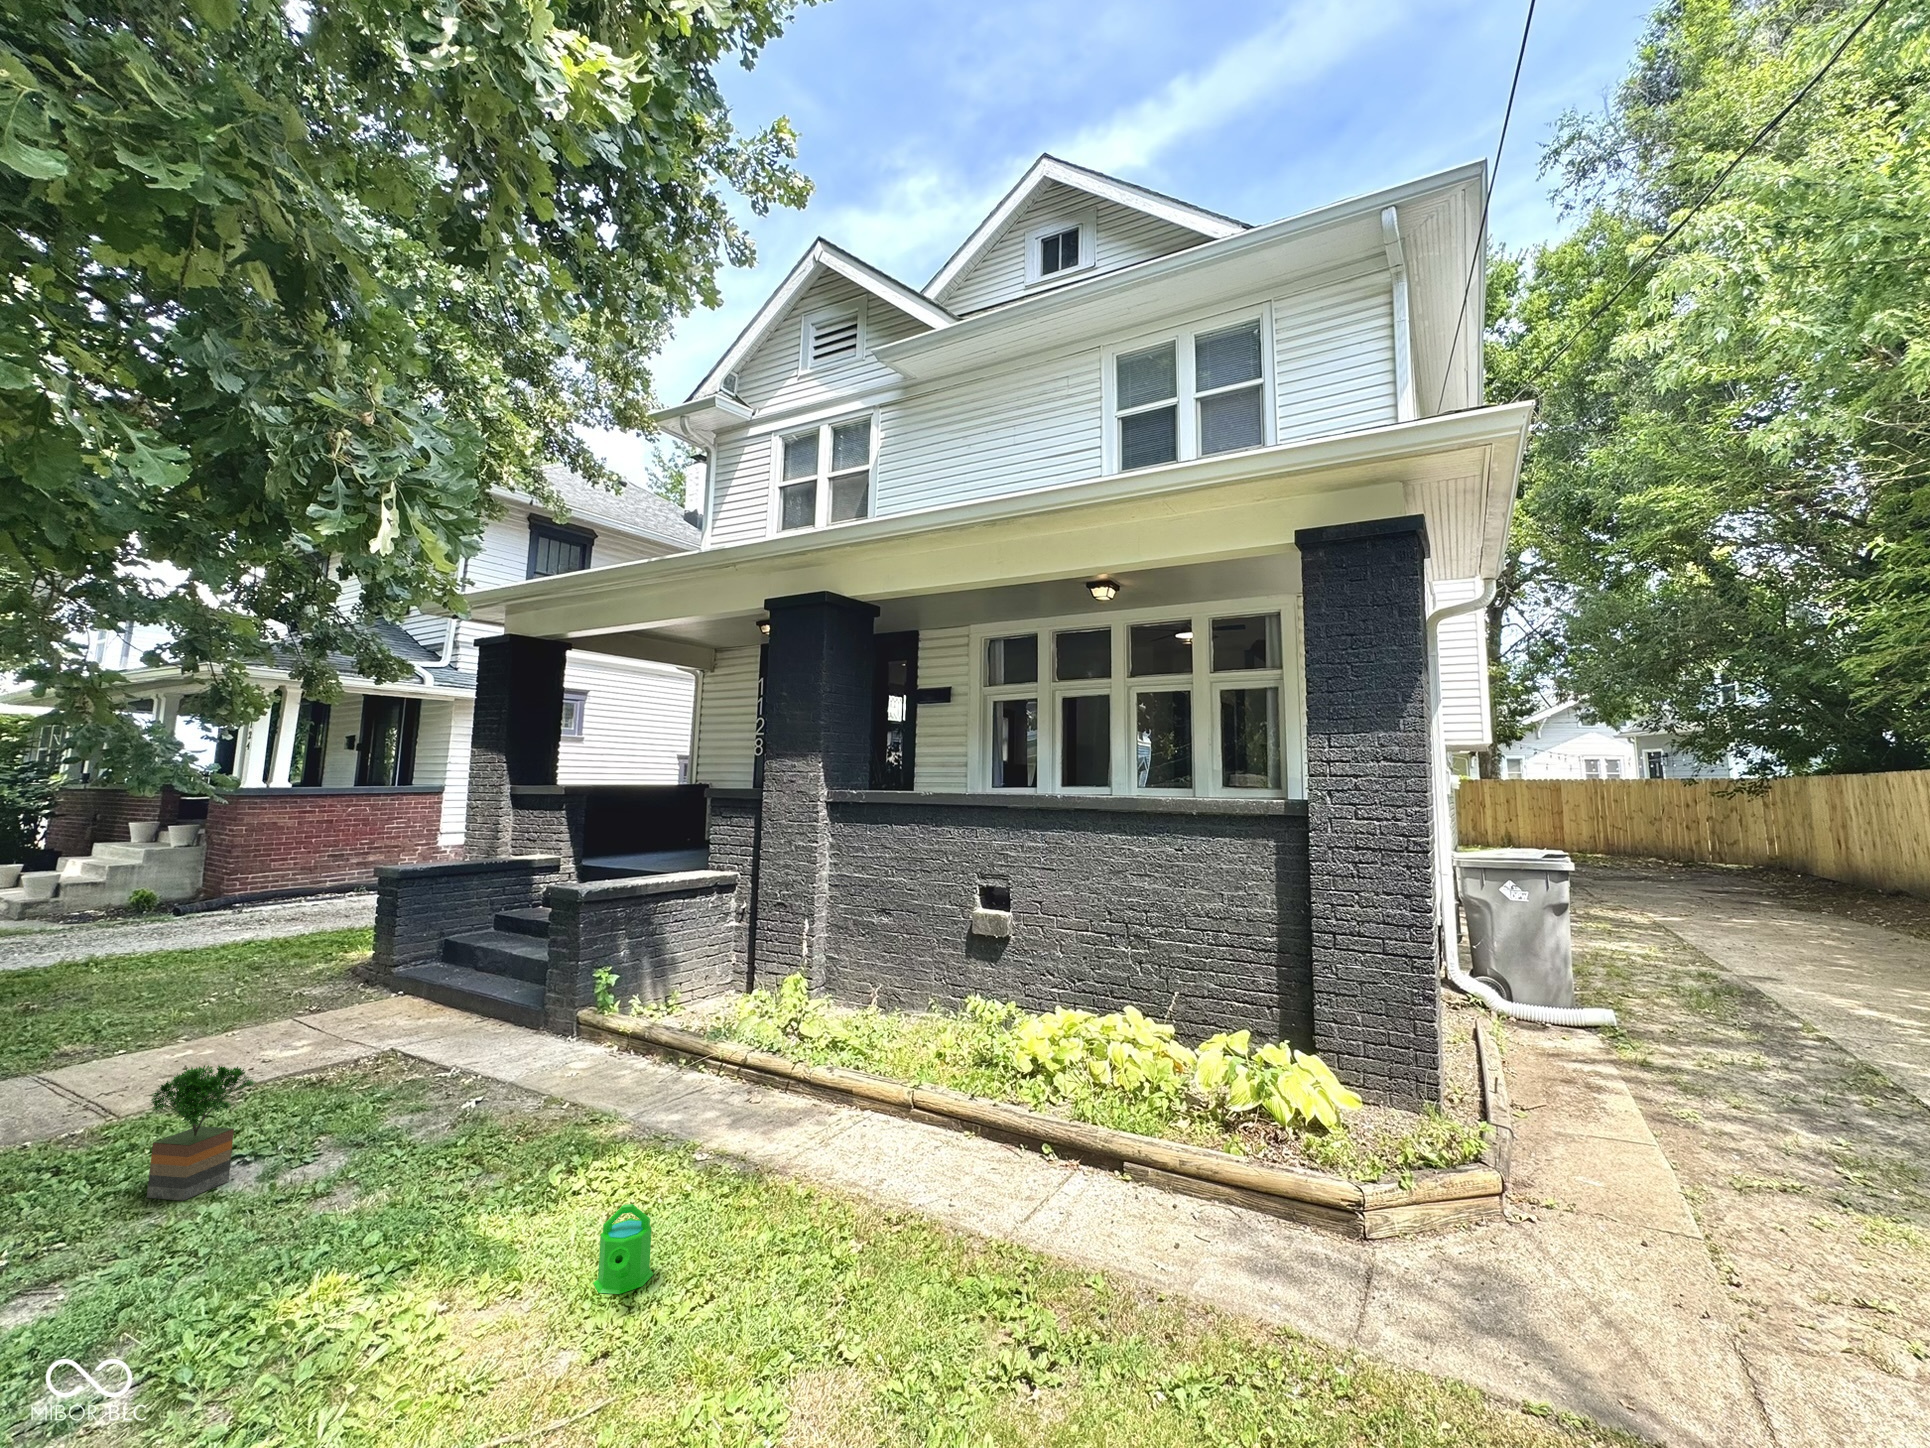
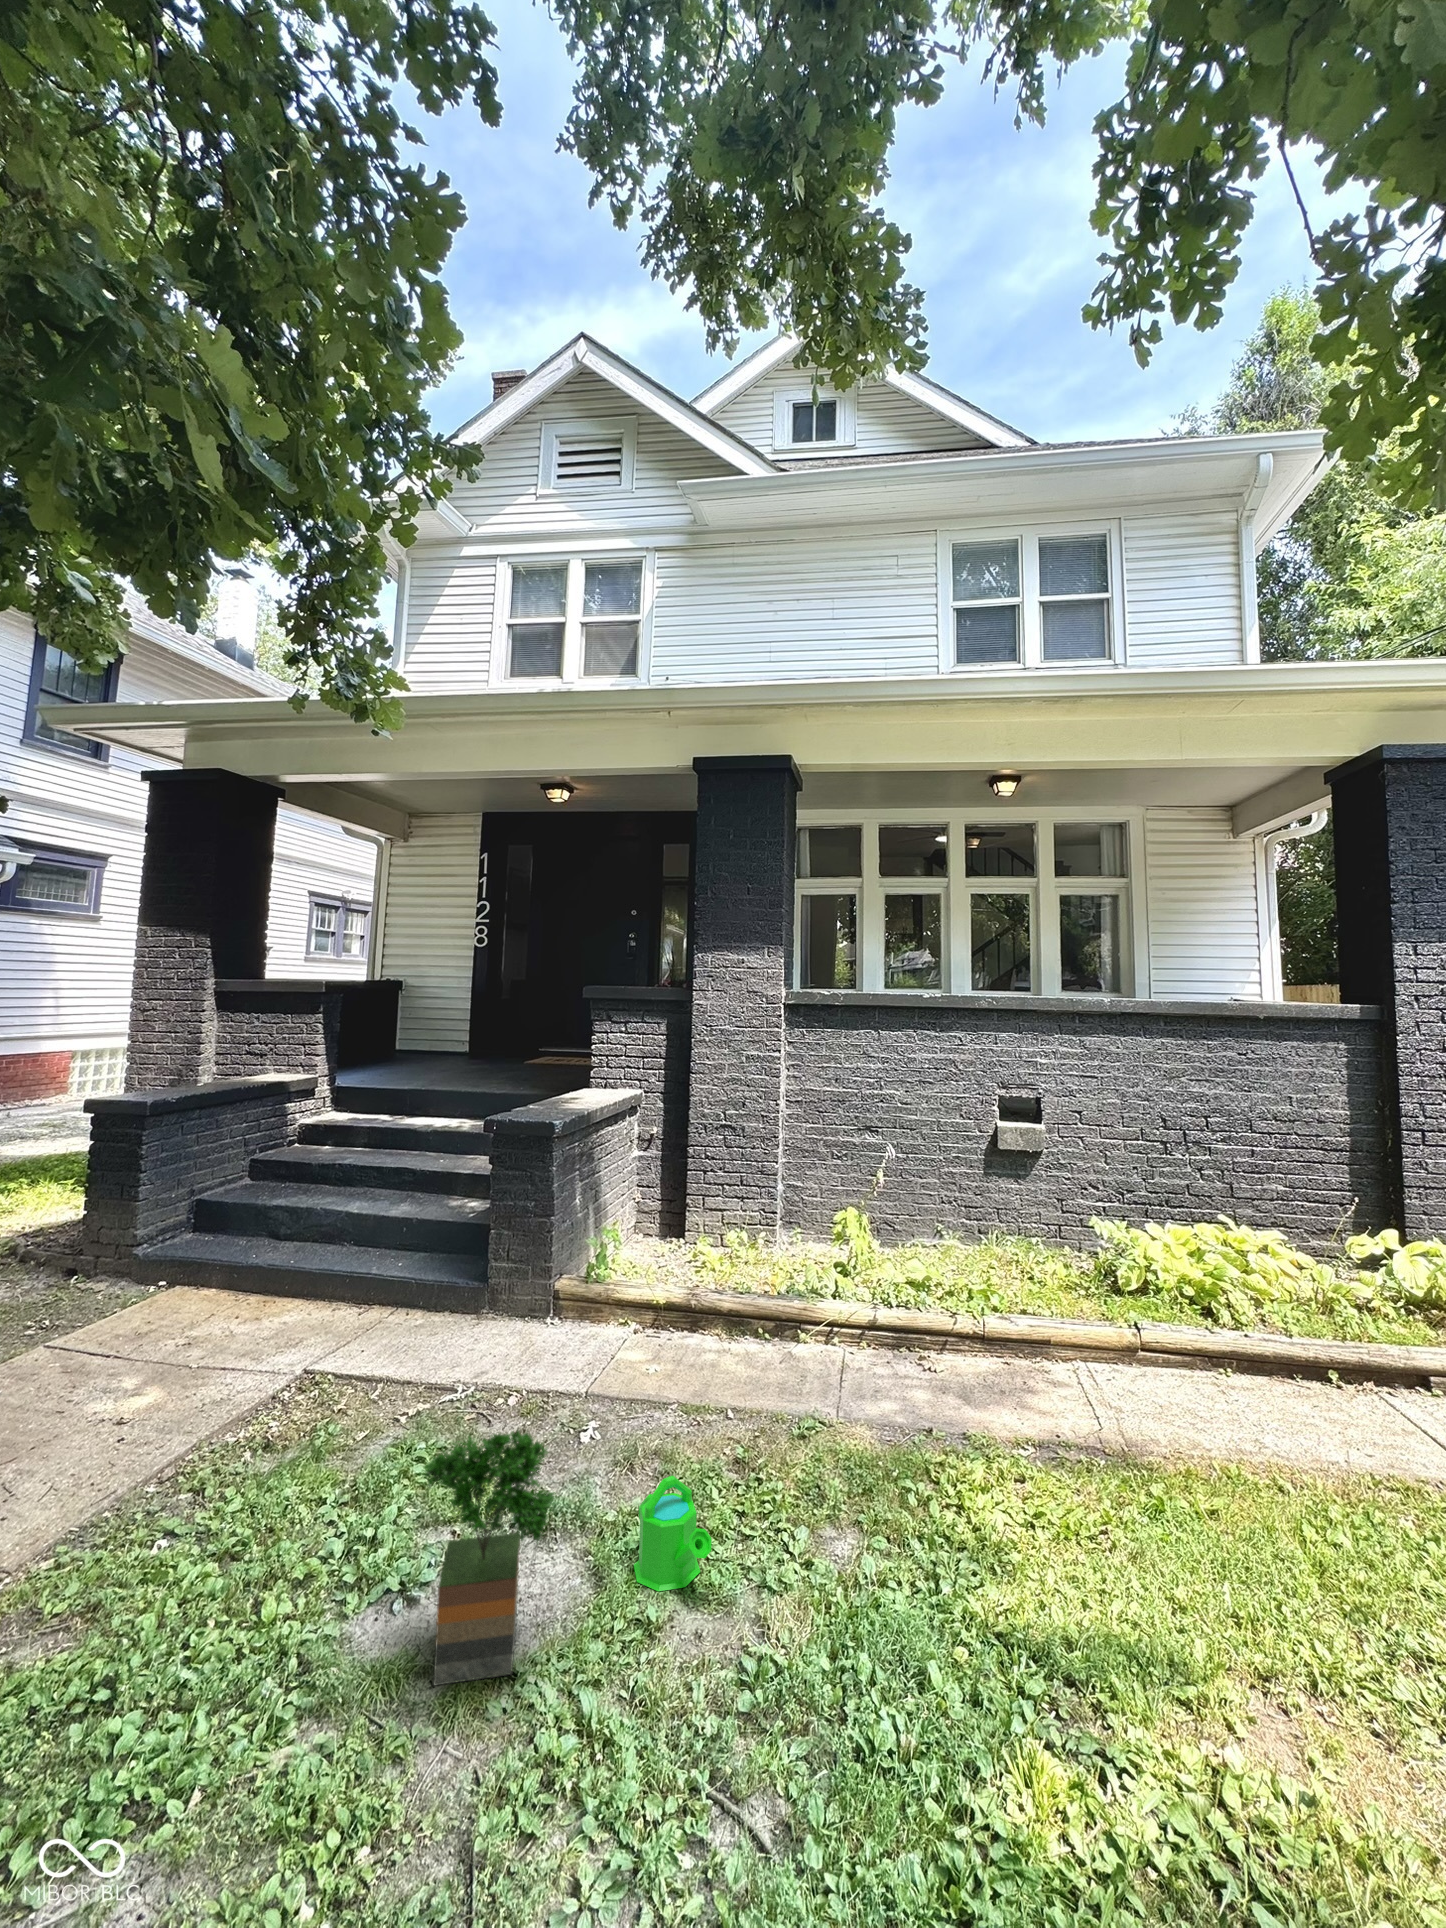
watering can: present [593,1204,653,1294] -> present [634,1476,712,1591]

